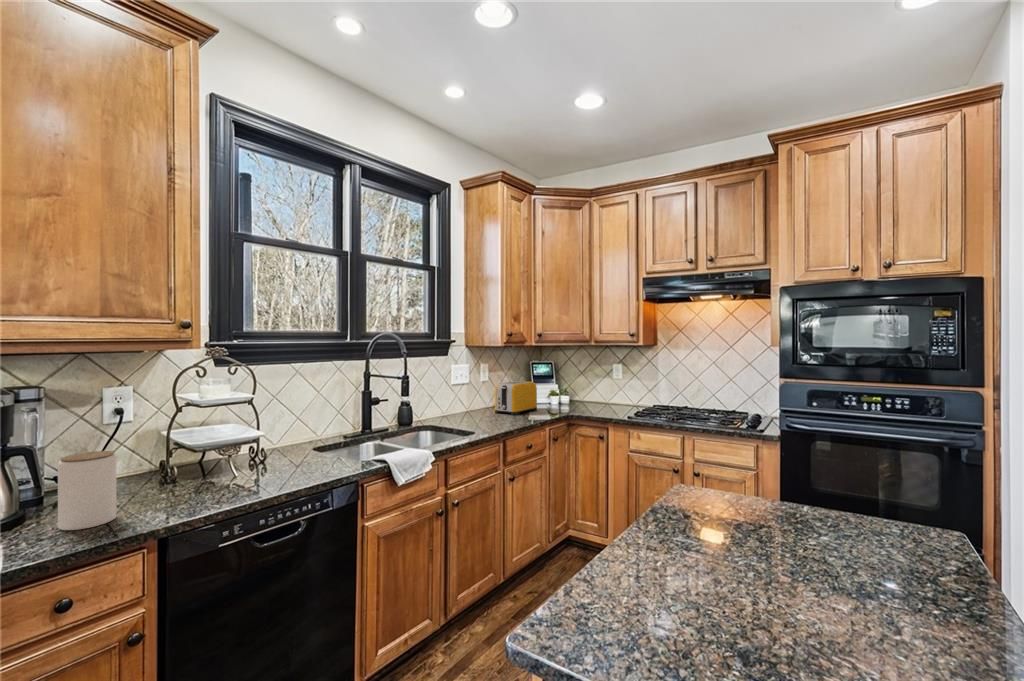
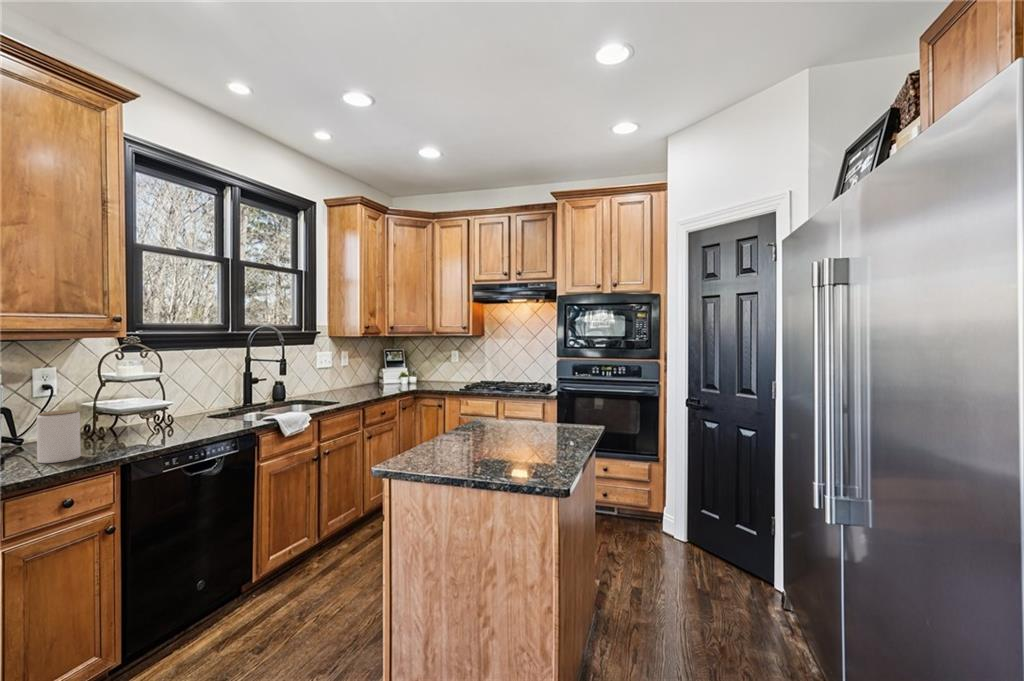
toaster: present [495,381,537,415] -> none [355,365,390,391]

